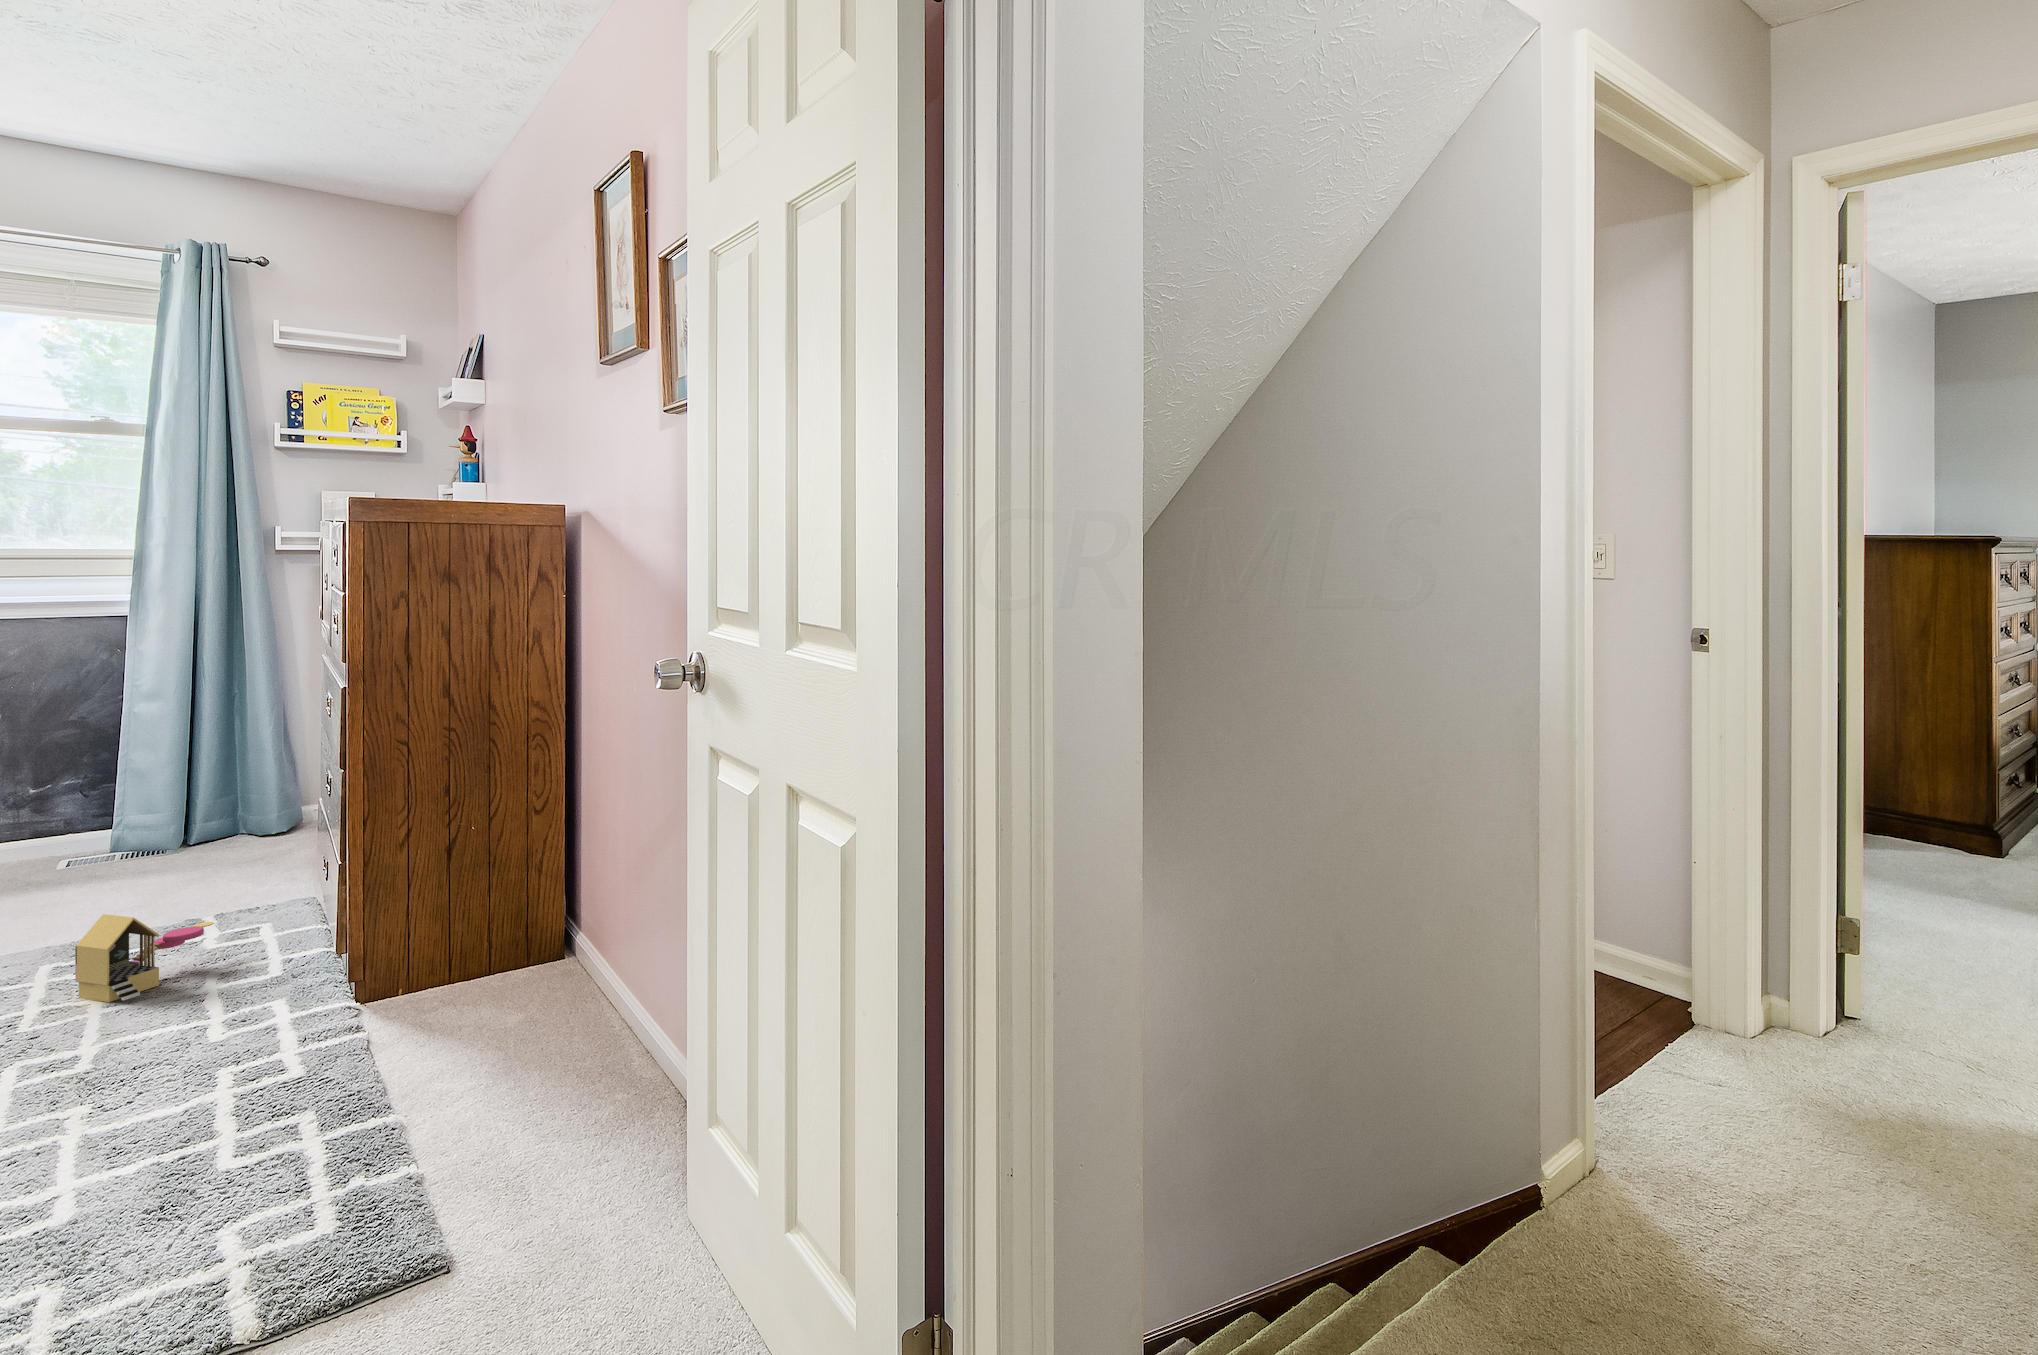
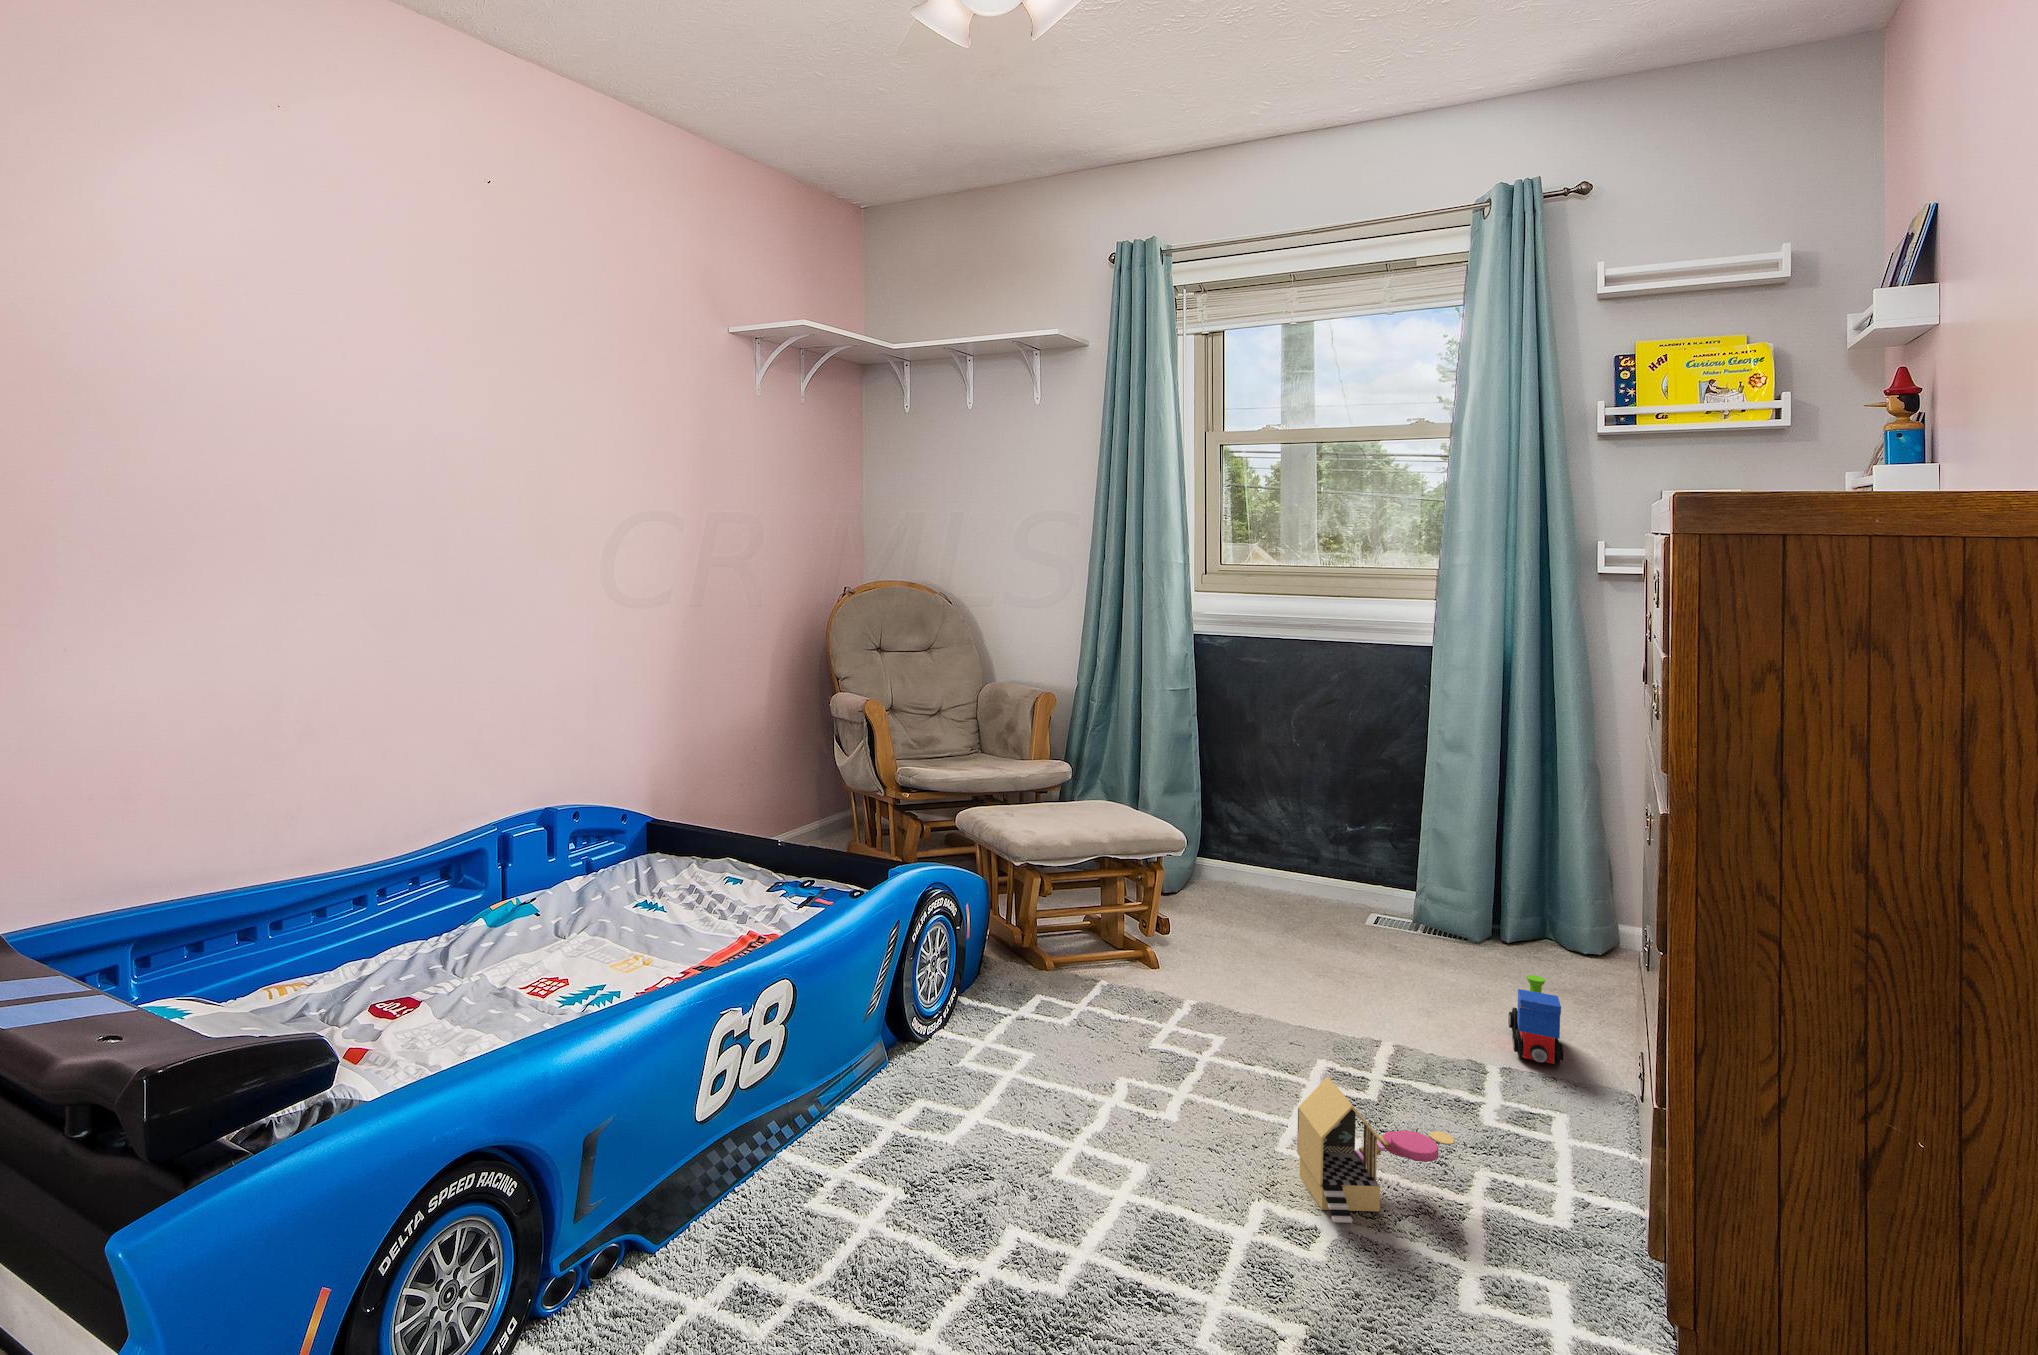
toy train: none [227,833,276,892] -> present [1508,975,1564,1065]

